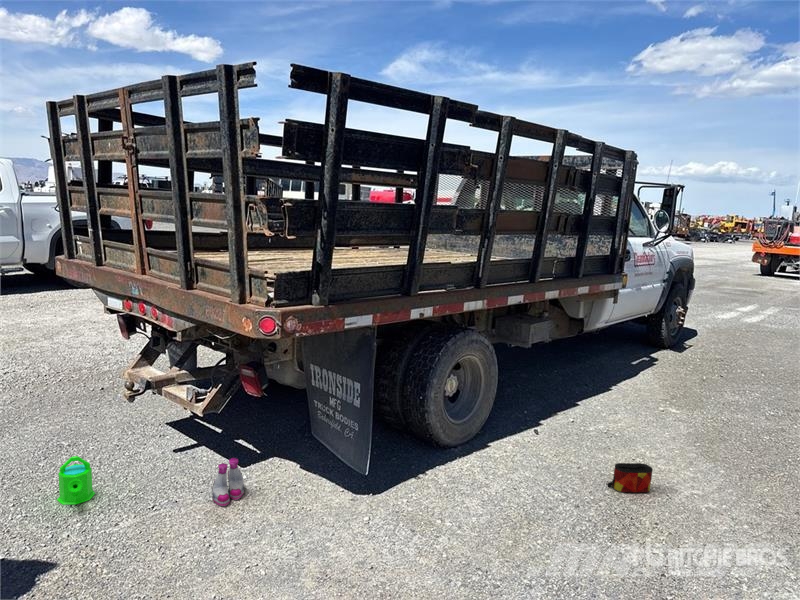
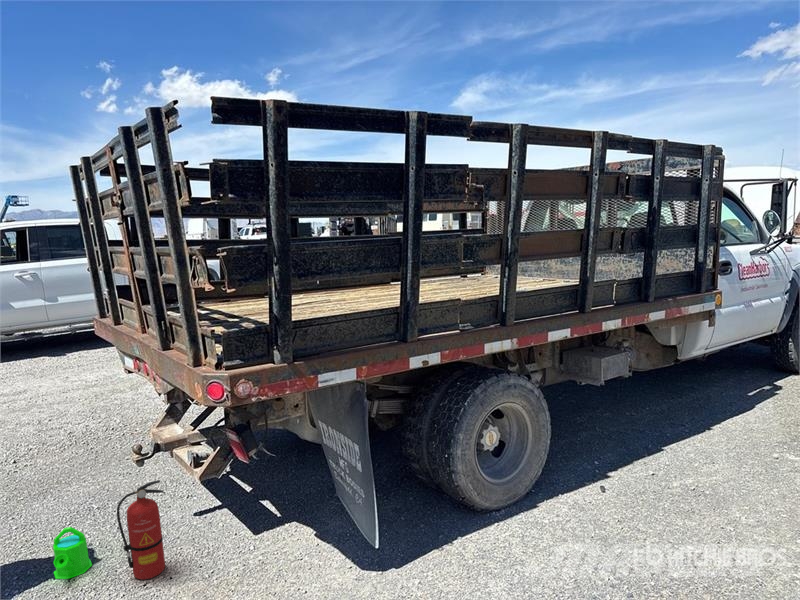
fire extinguisher: none [135,412,176,503] -> present [117,480,165,579]
boots: present [212,458,244,506] -> none [200,530,239,586]
bag: present [607,463,653,493] -> none [679,542,741,584]

